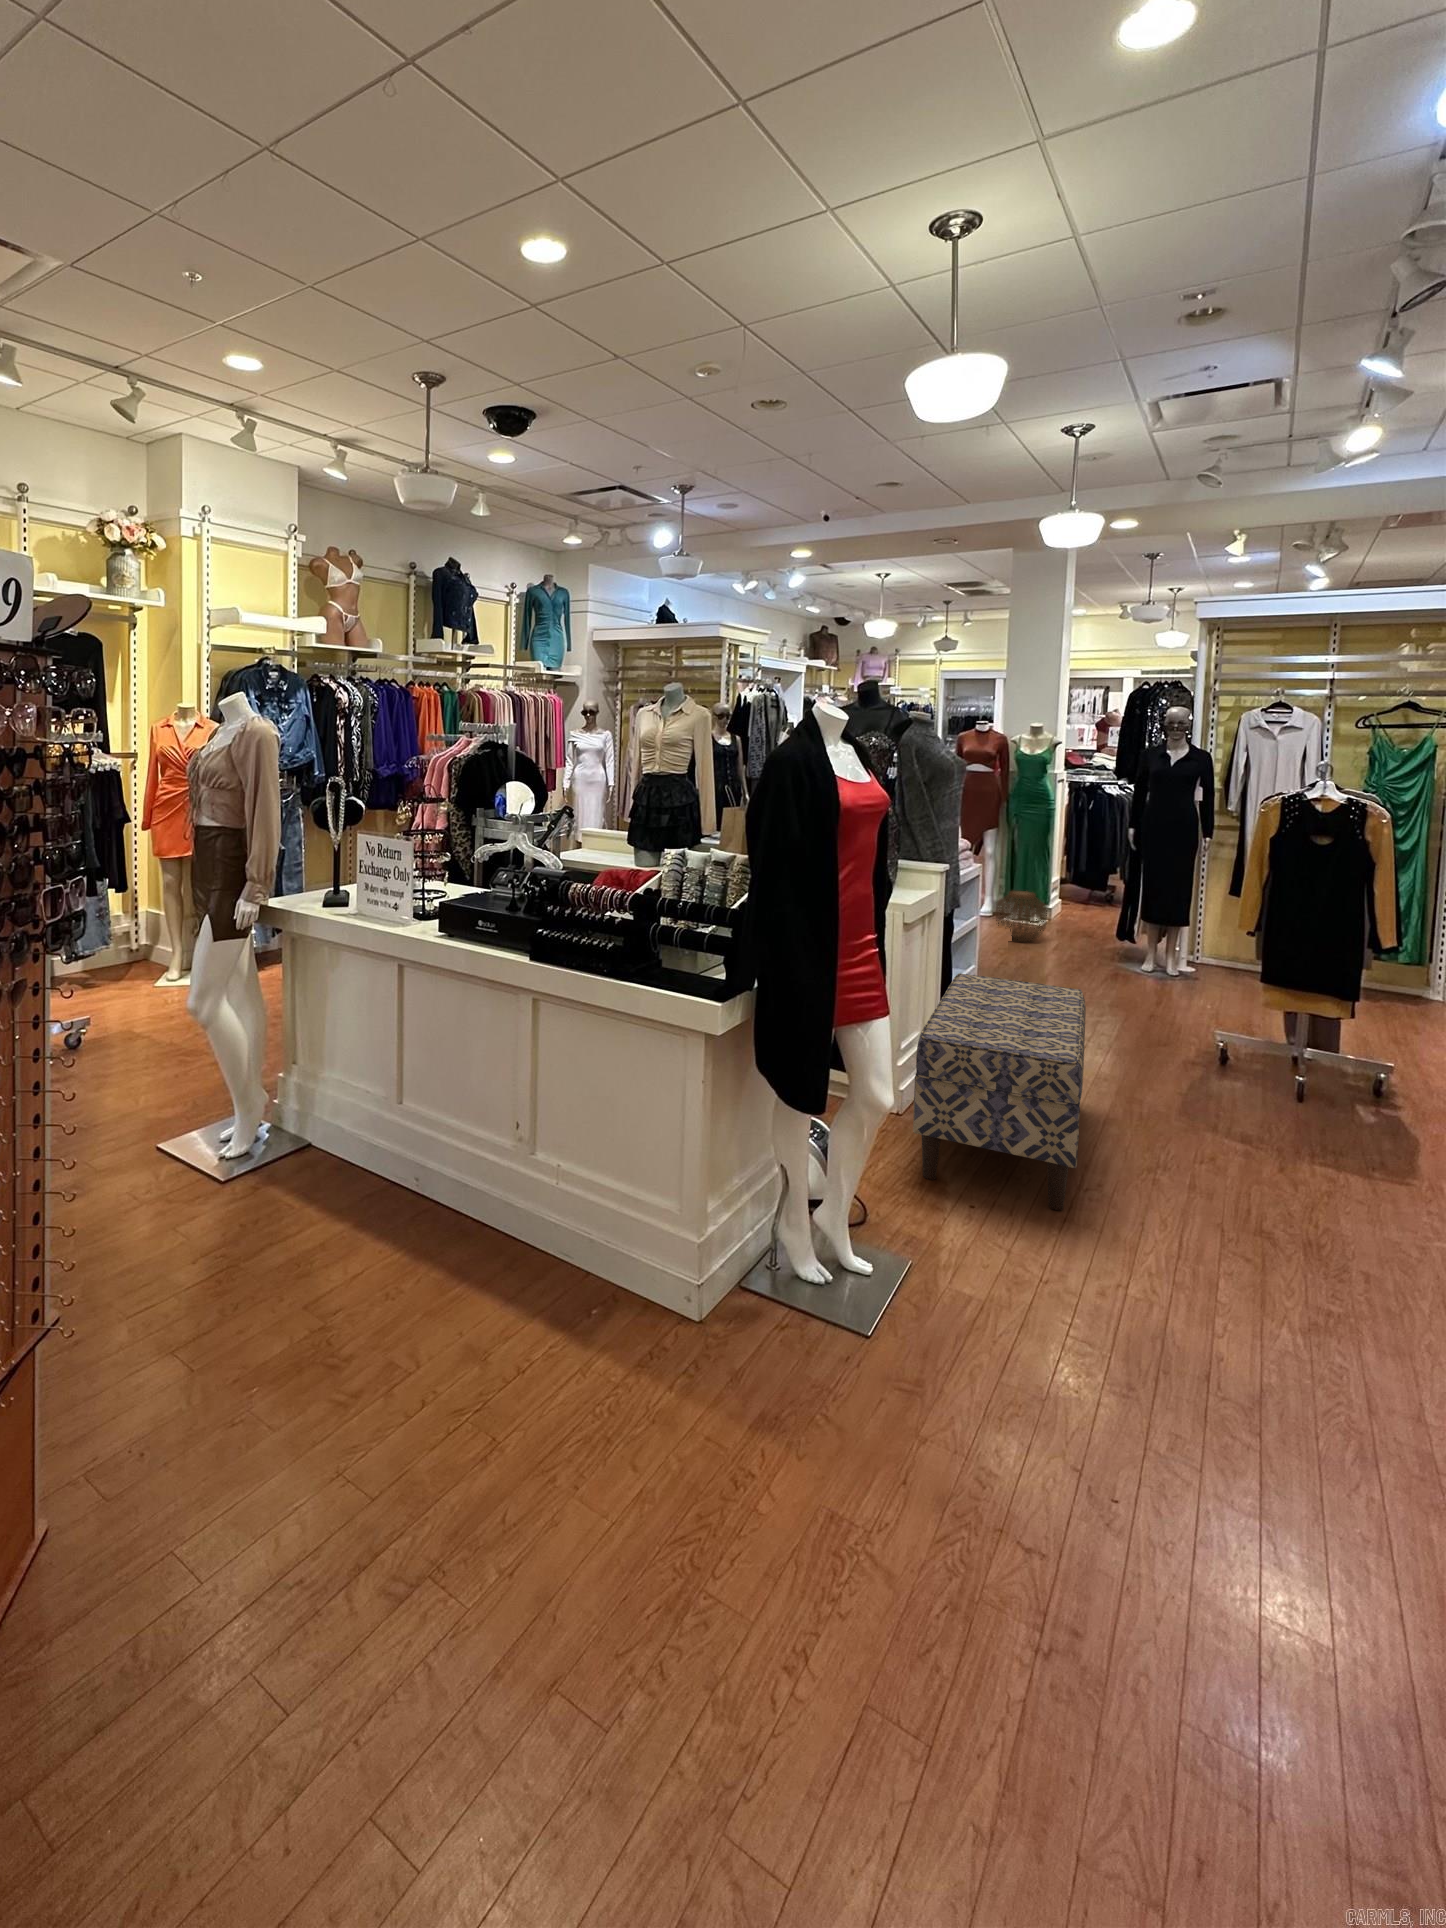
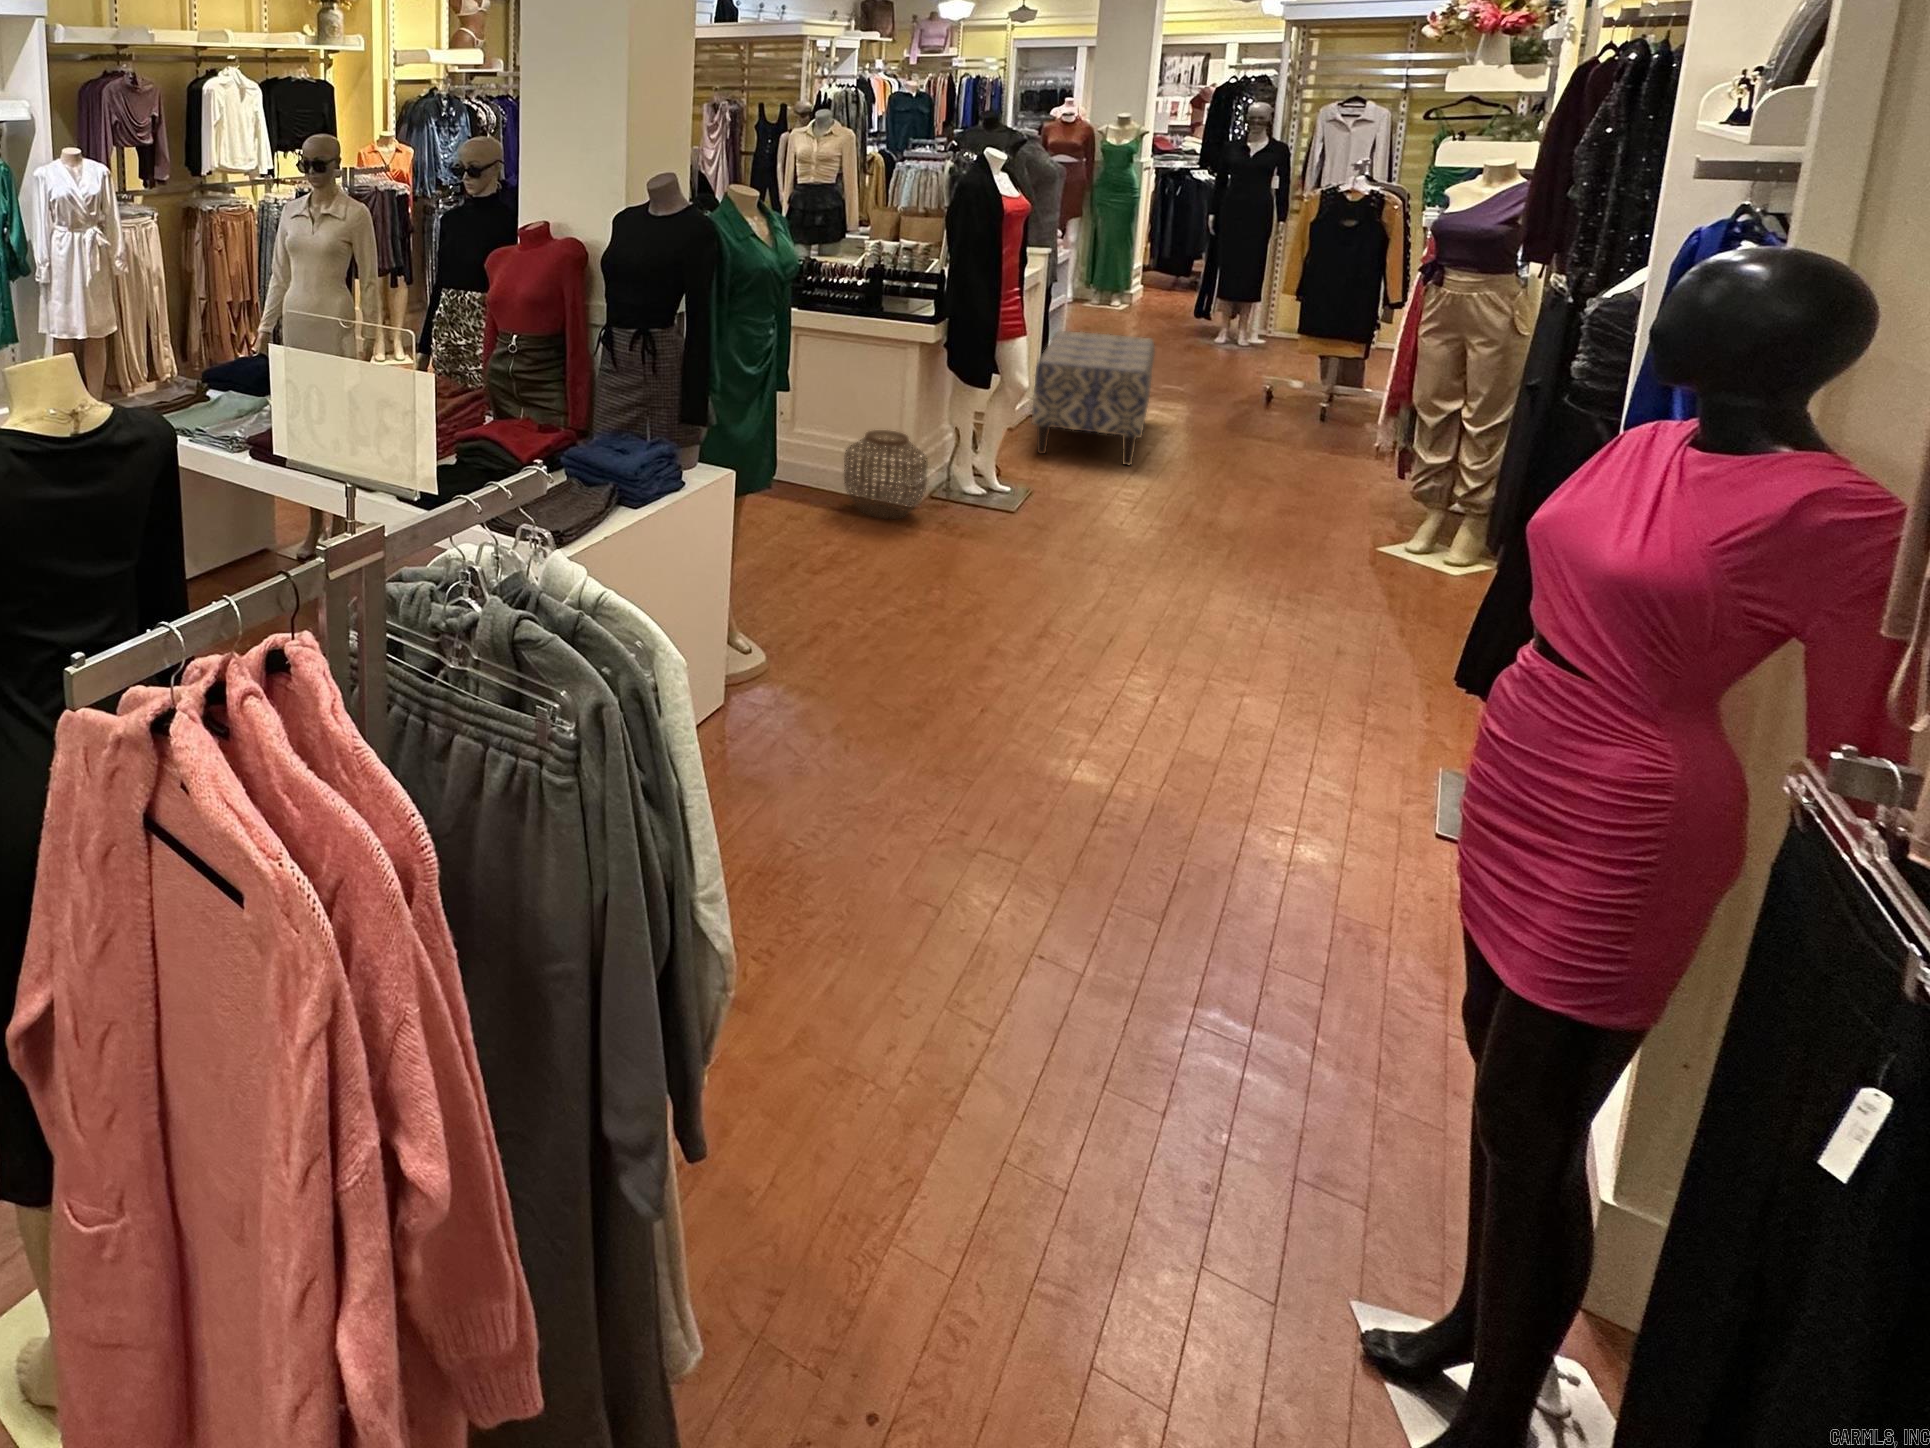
woven basket: present [996,891,1047,943] -> present [844,430,928,519]

